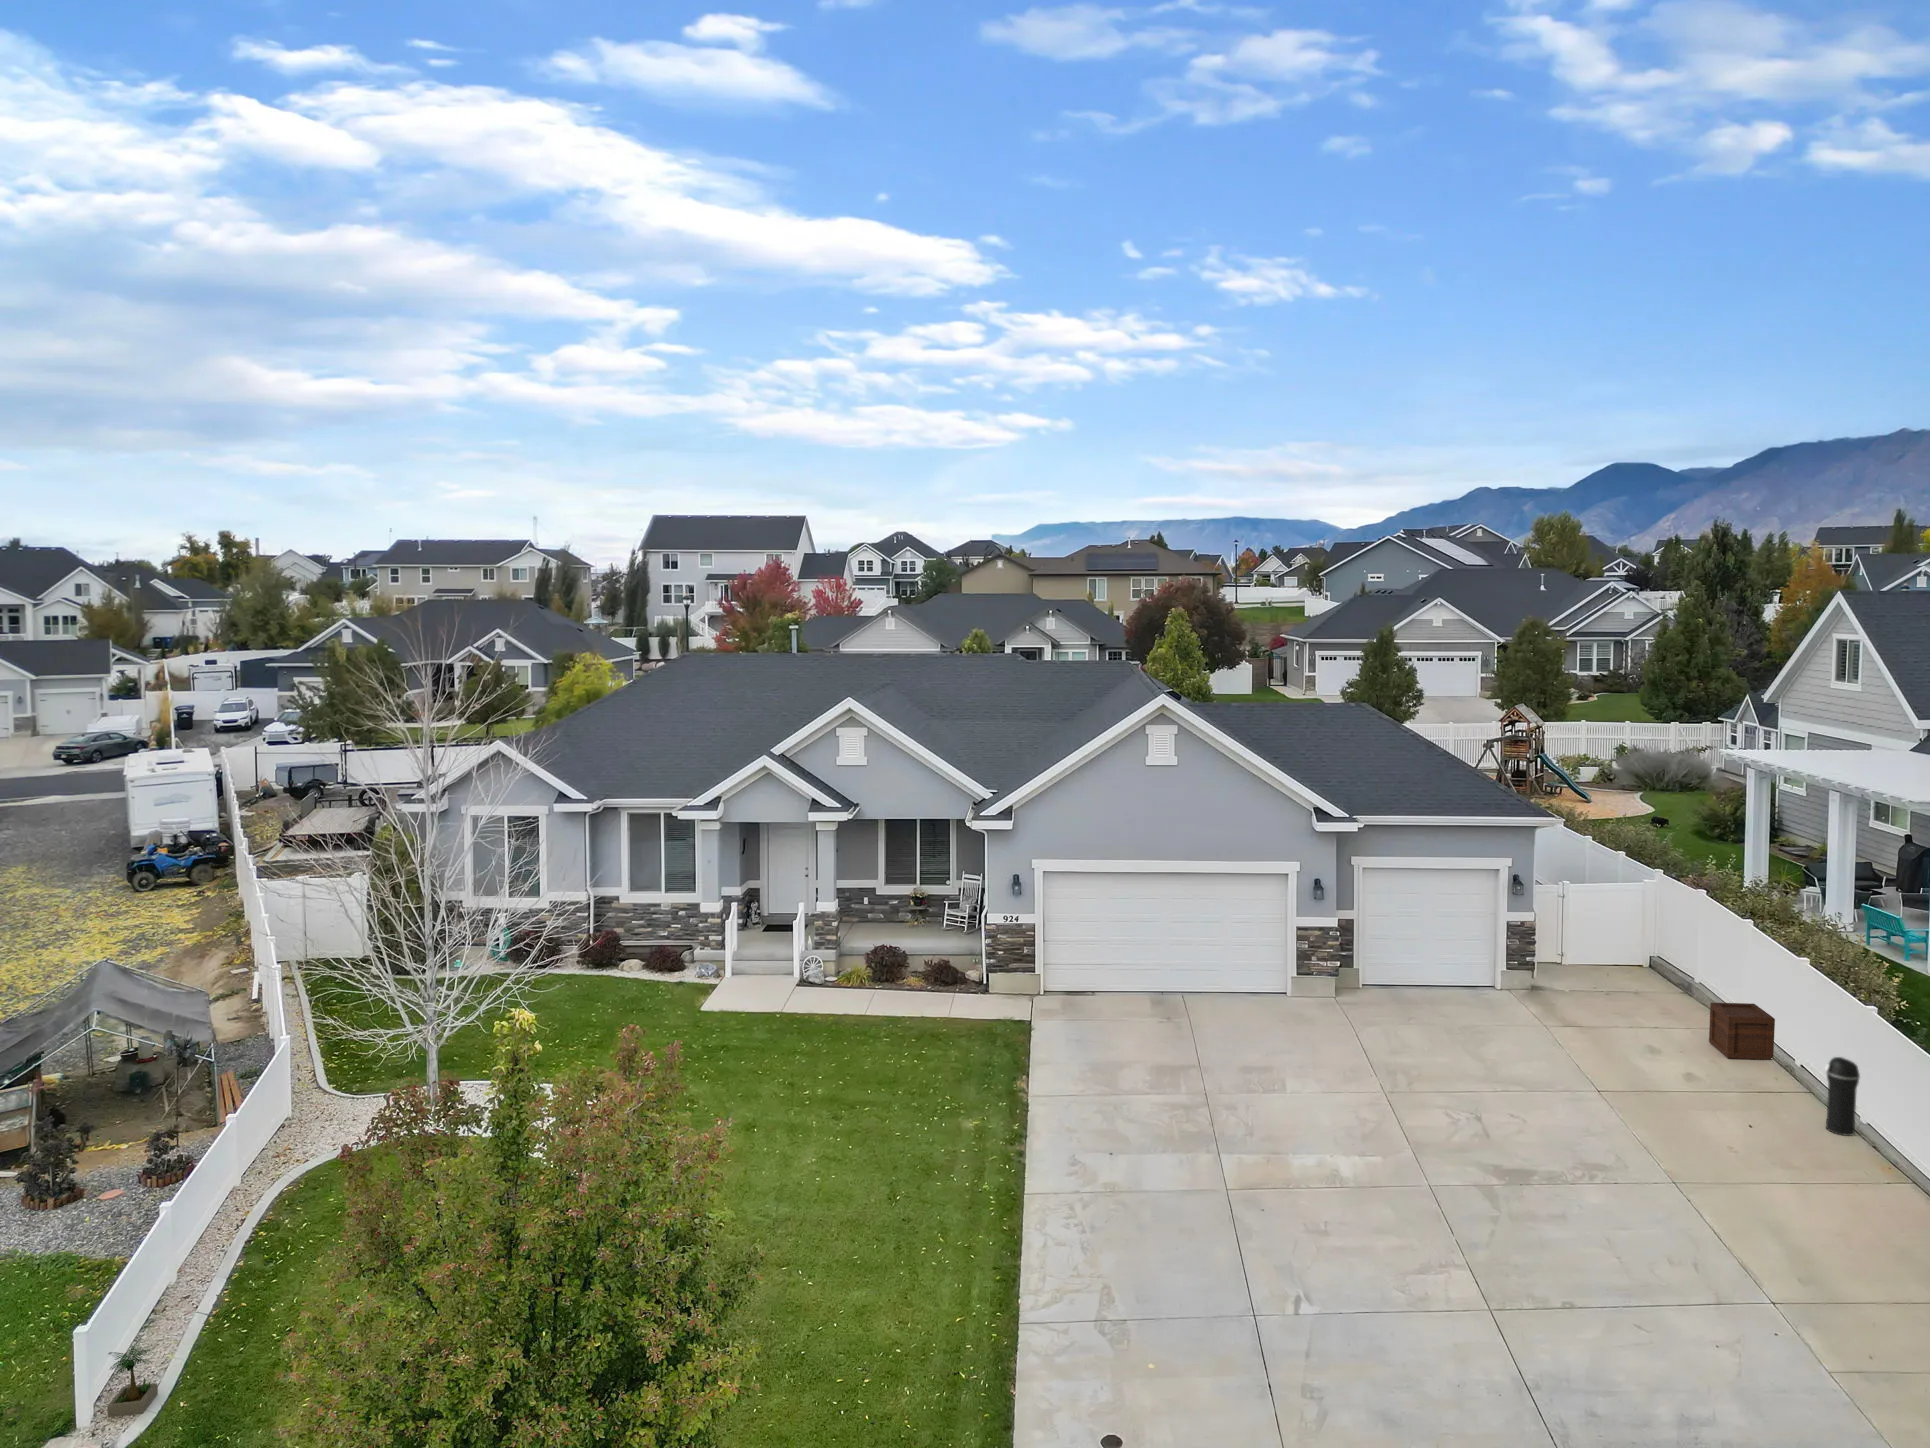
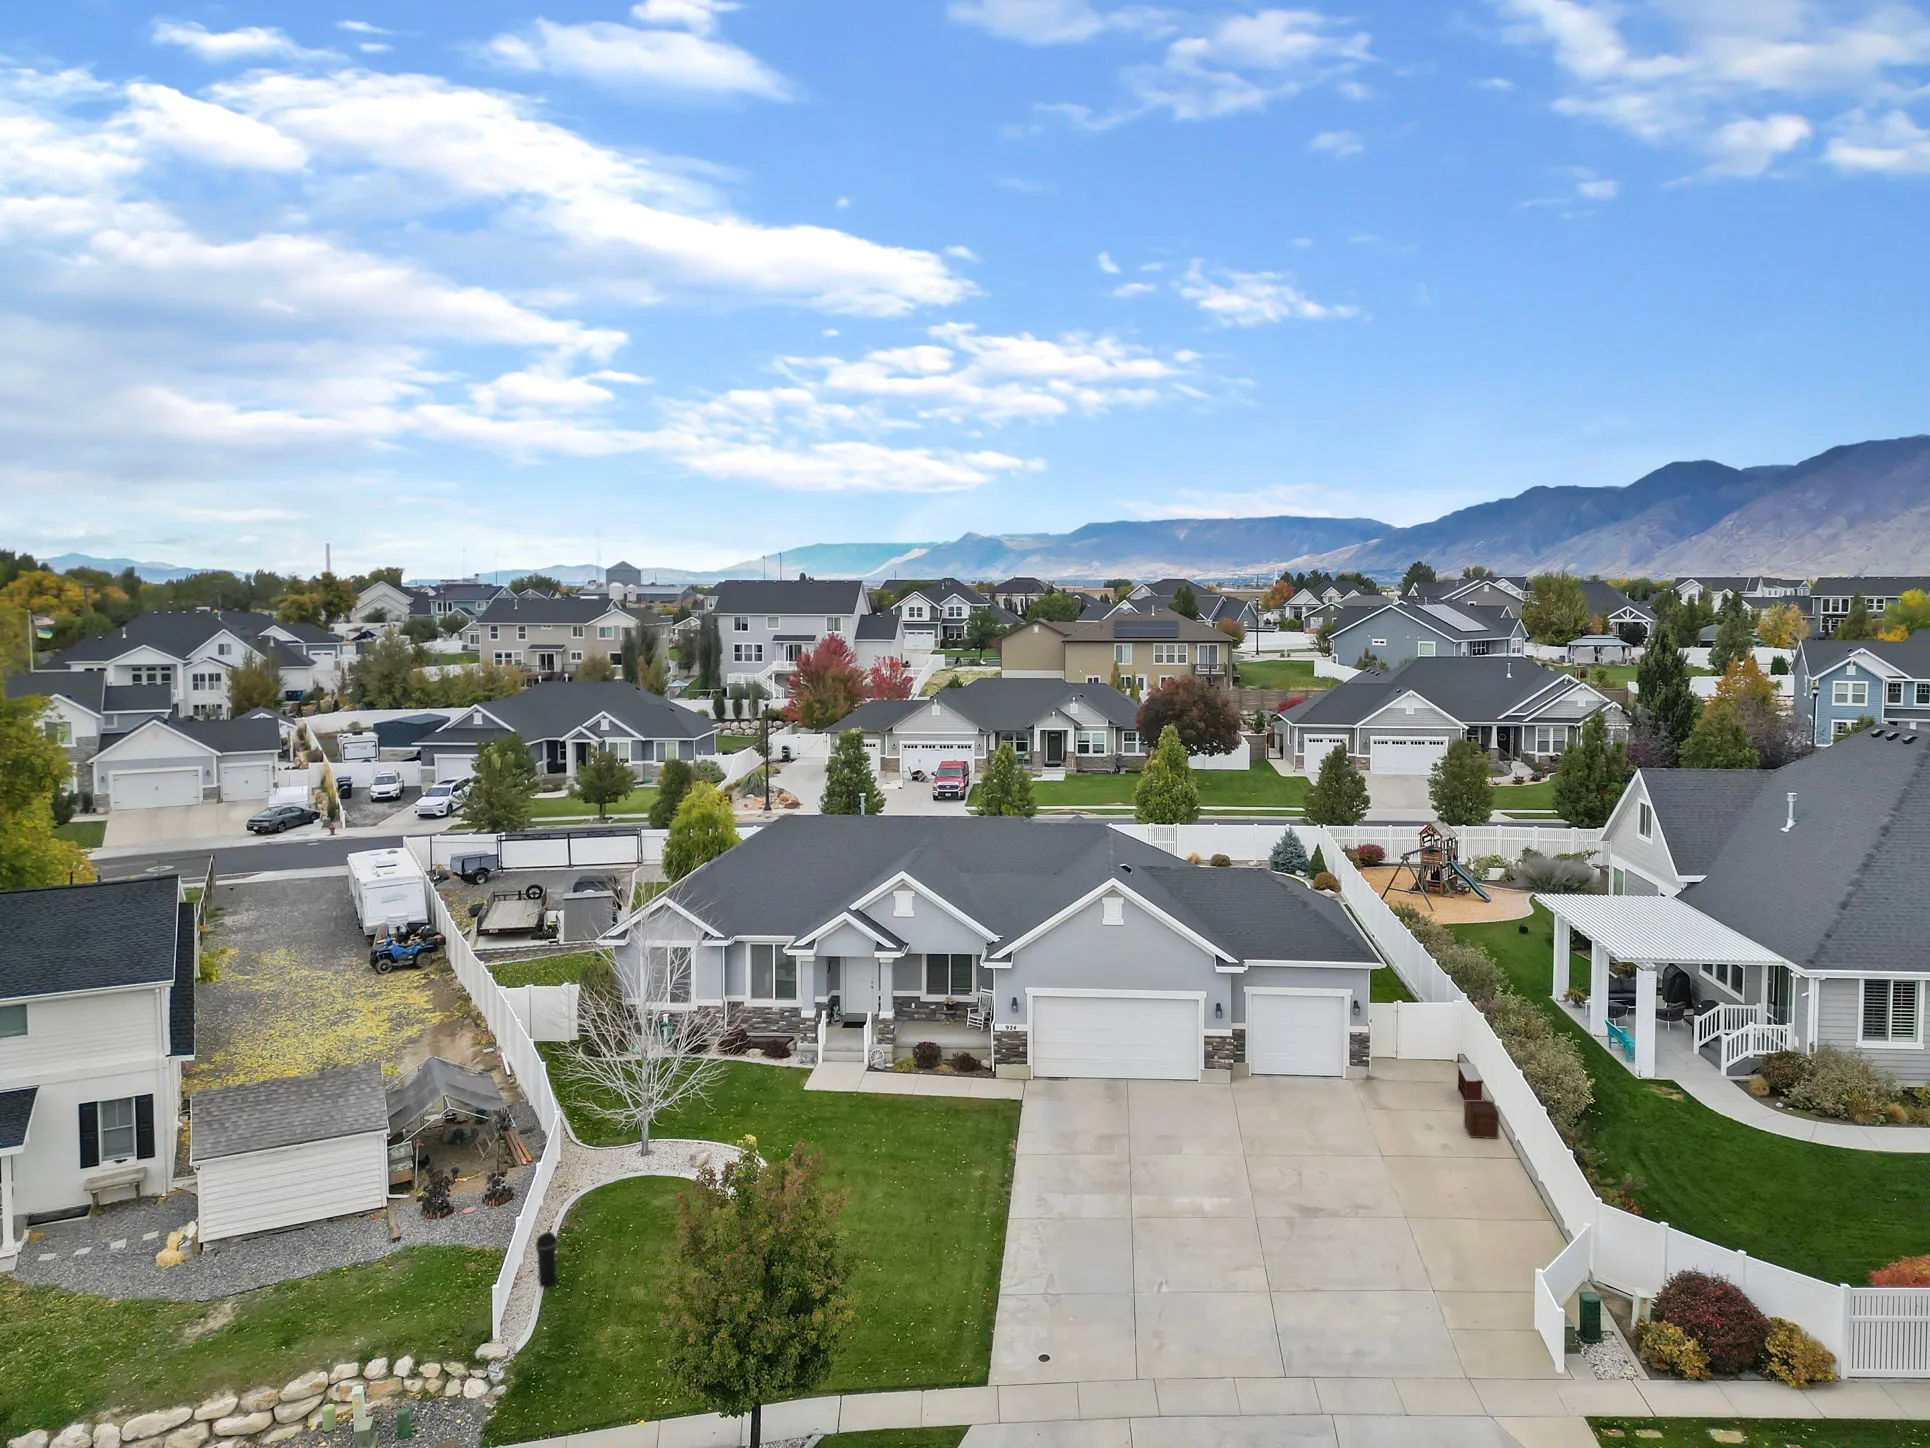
bench: none [1673,957,1724,1018] -> present [1458,1063,1483,1100]
trash can: present [1825,1057,1860,1136] -> present [536,1232,558,1287]
potted plant: present [107,1340,158,1417] -> none [528,1291,554,1331]

